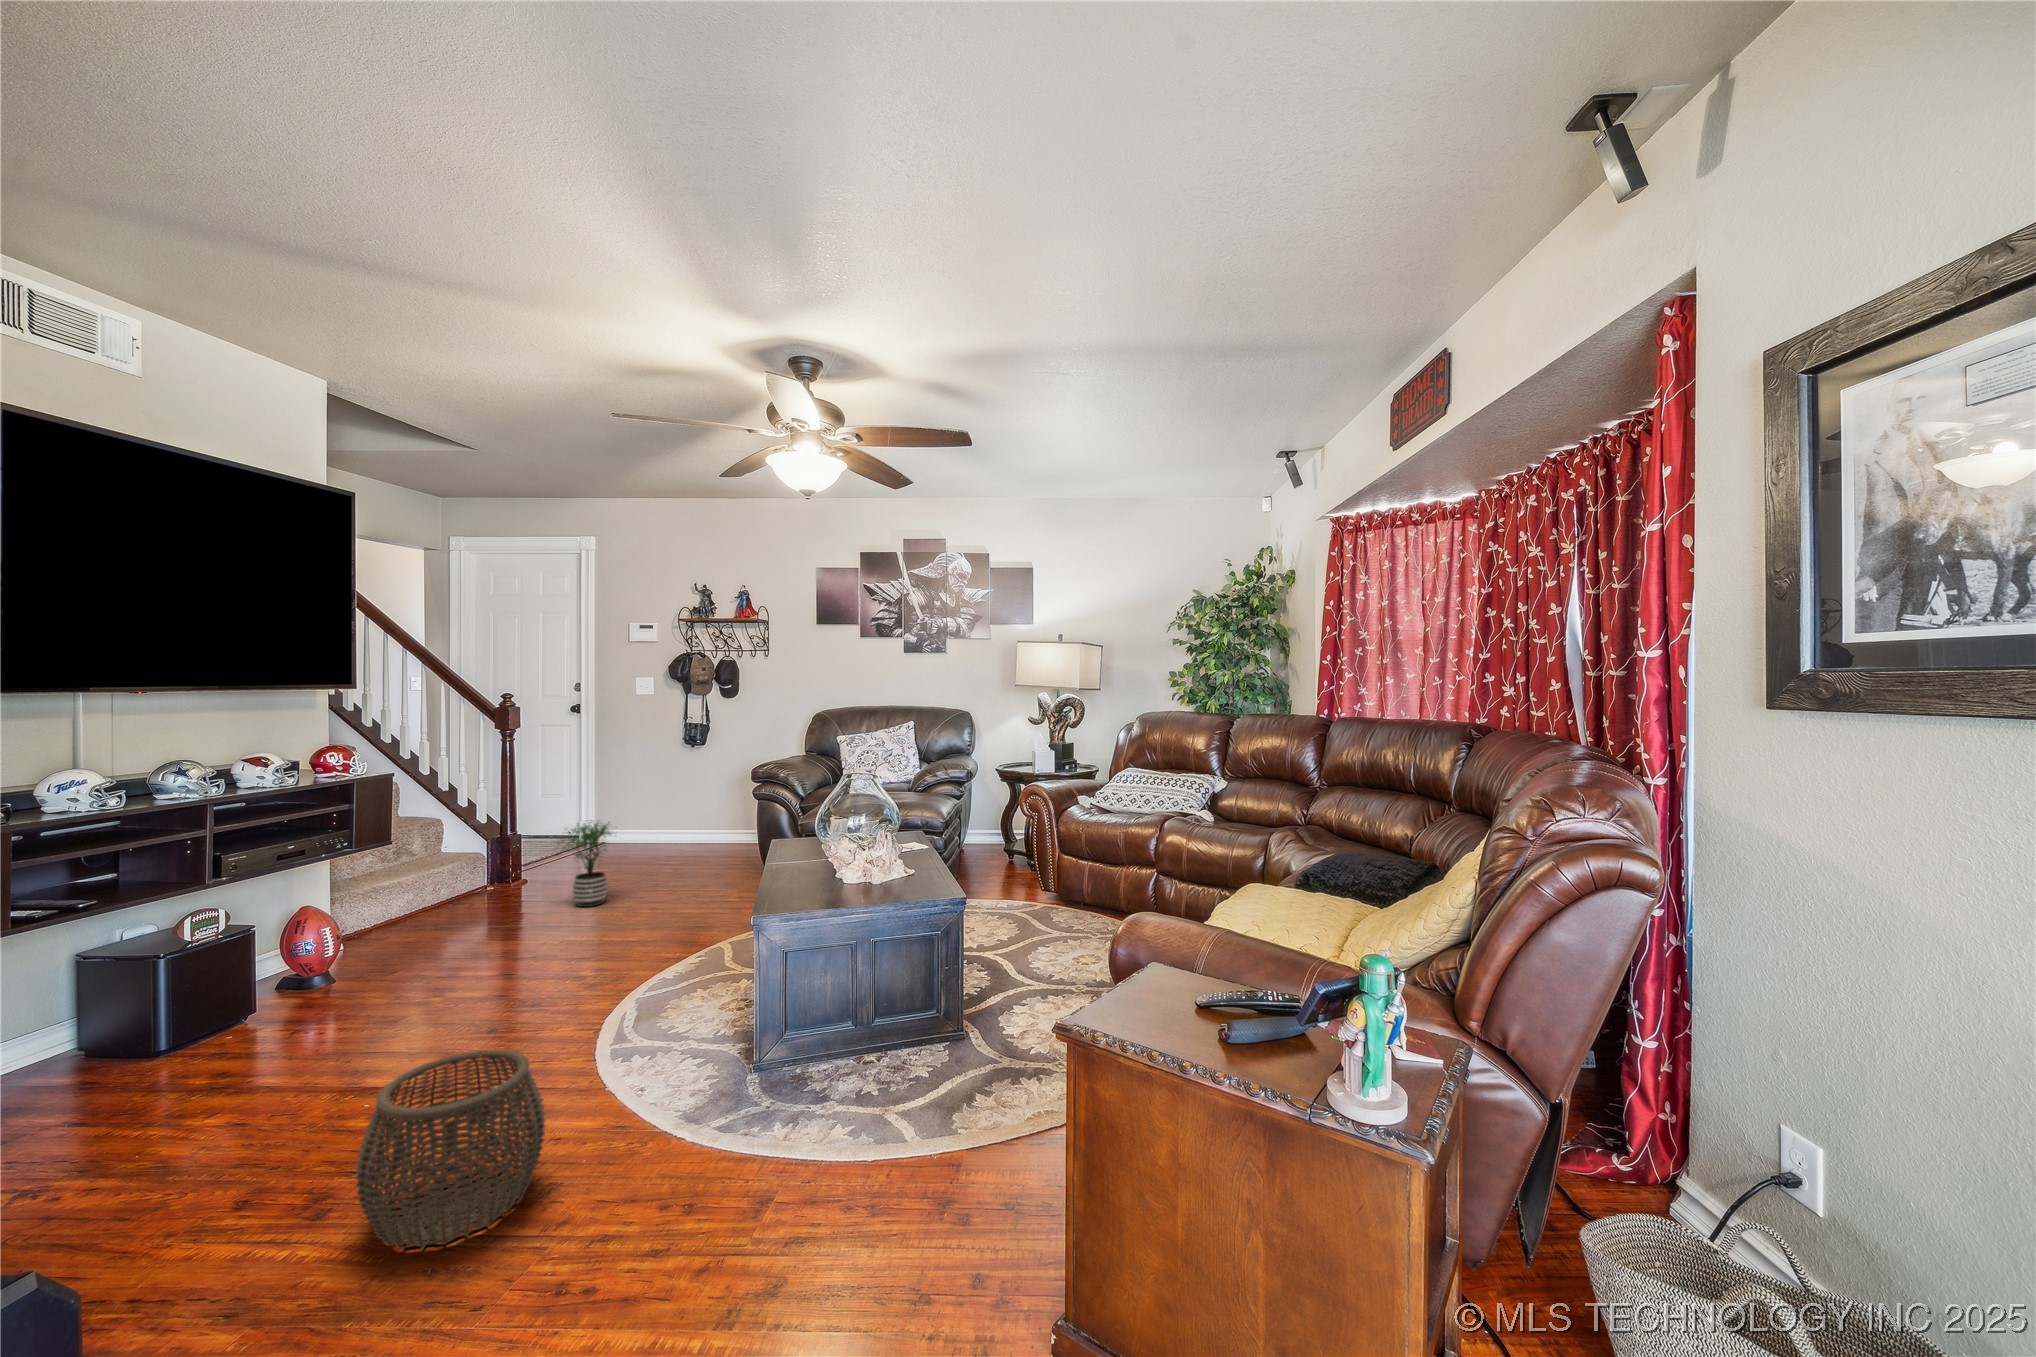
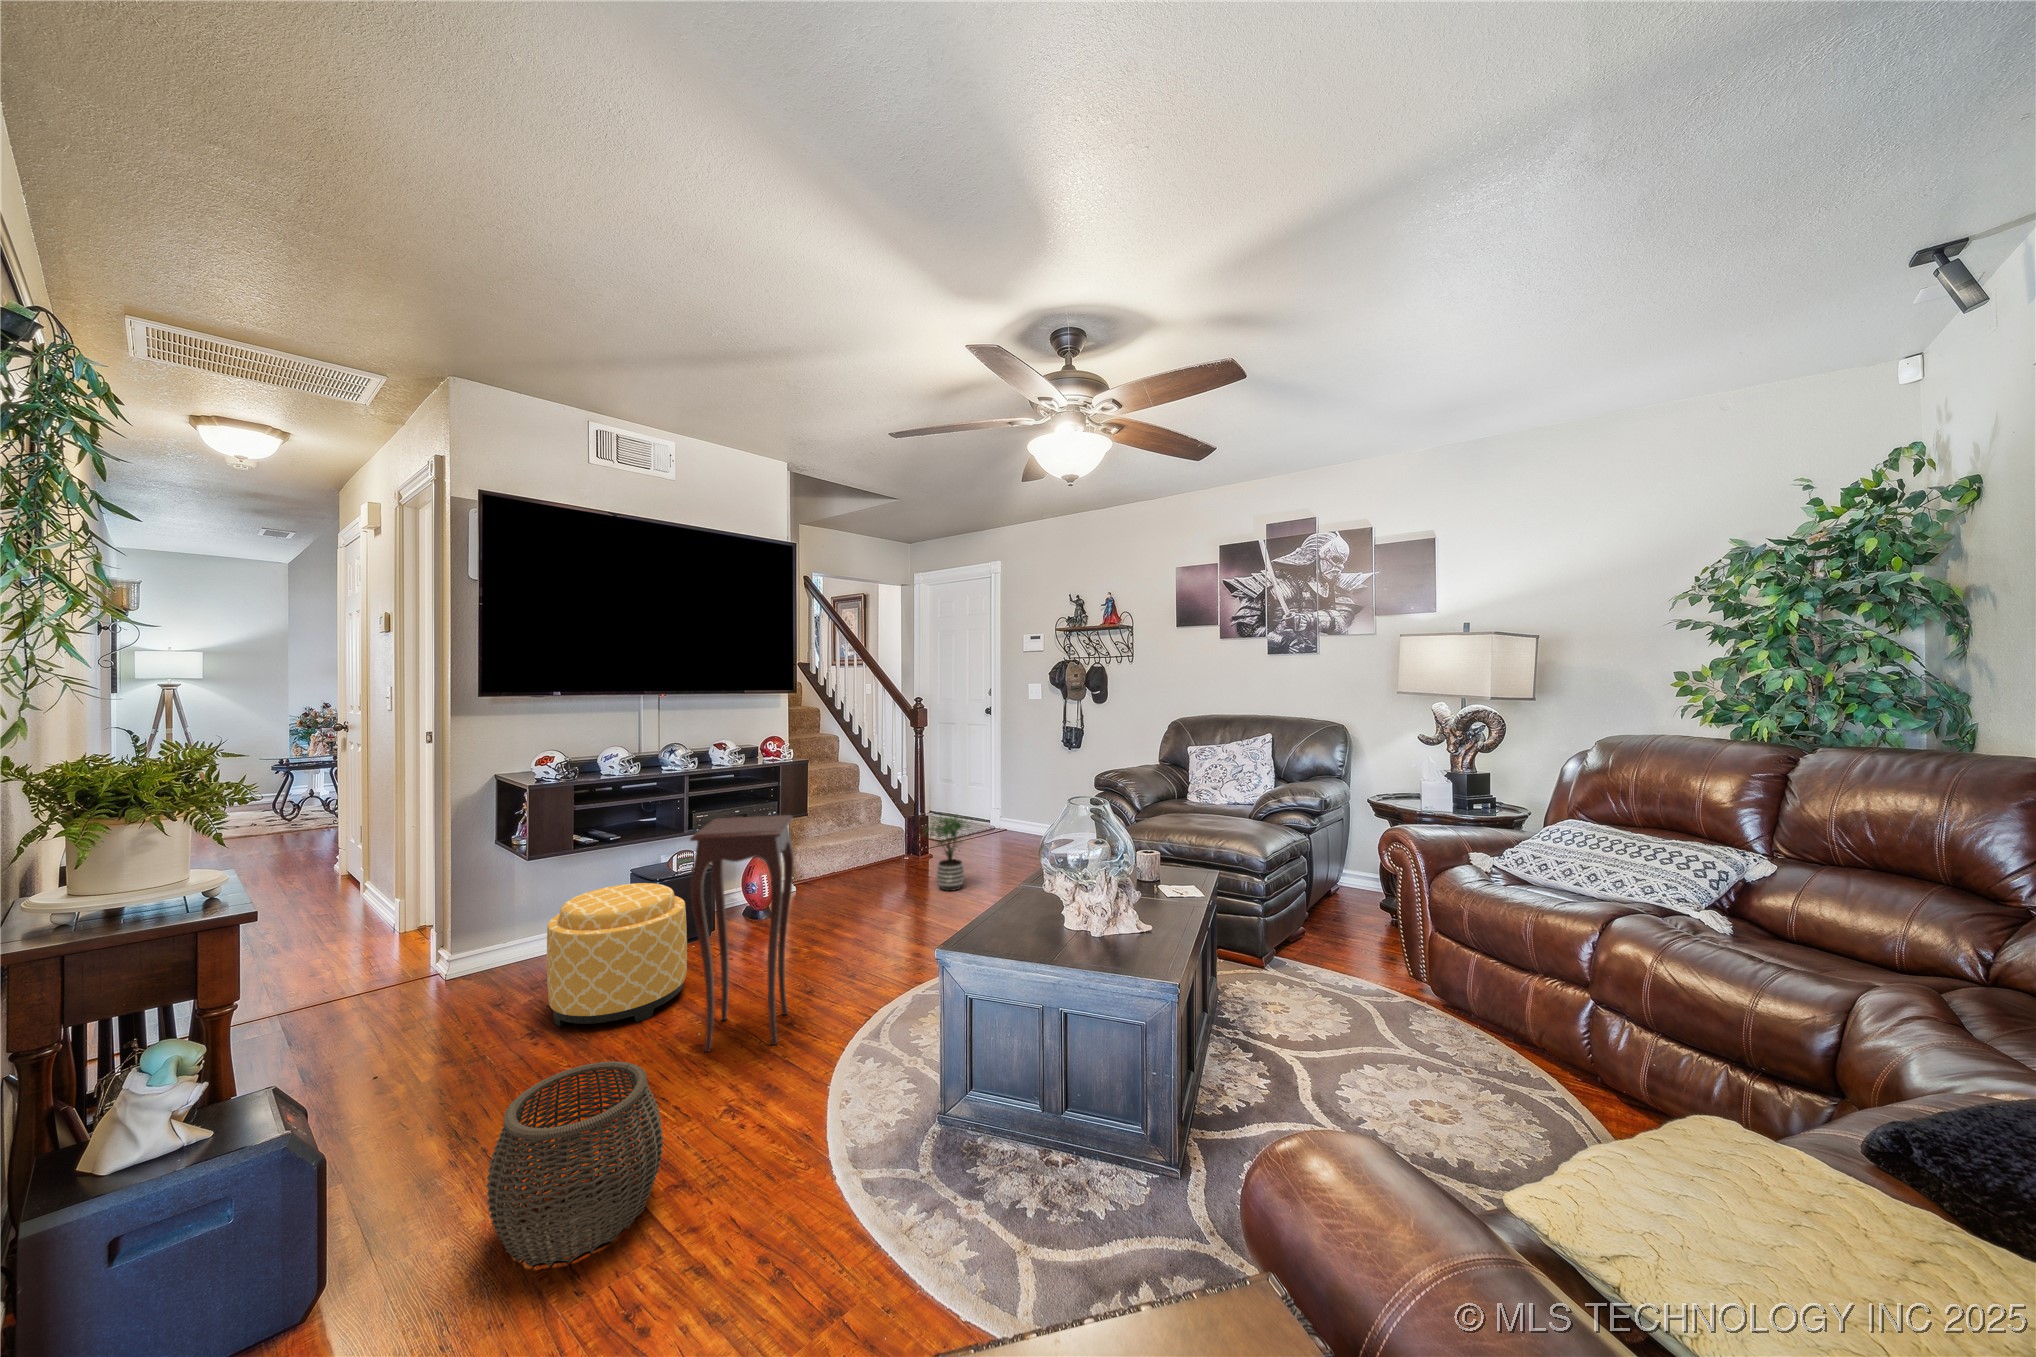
side table: none [407,811,538,1081] -> present [690,815,794,1052]
ottoman: none [105,923,332,1123] -> present [547,883,687,1027]

